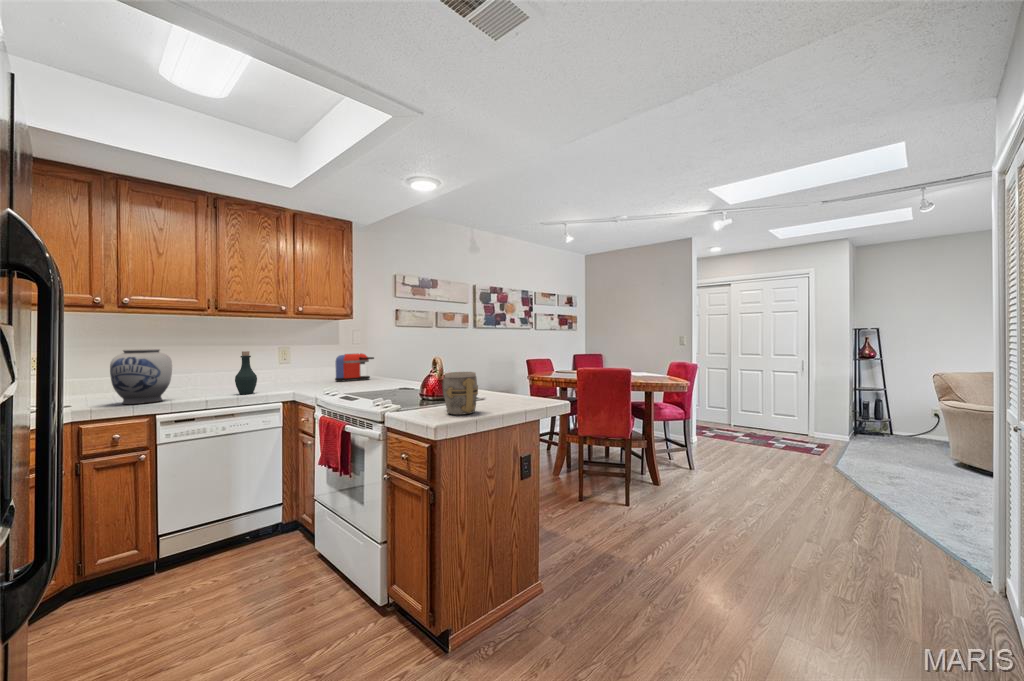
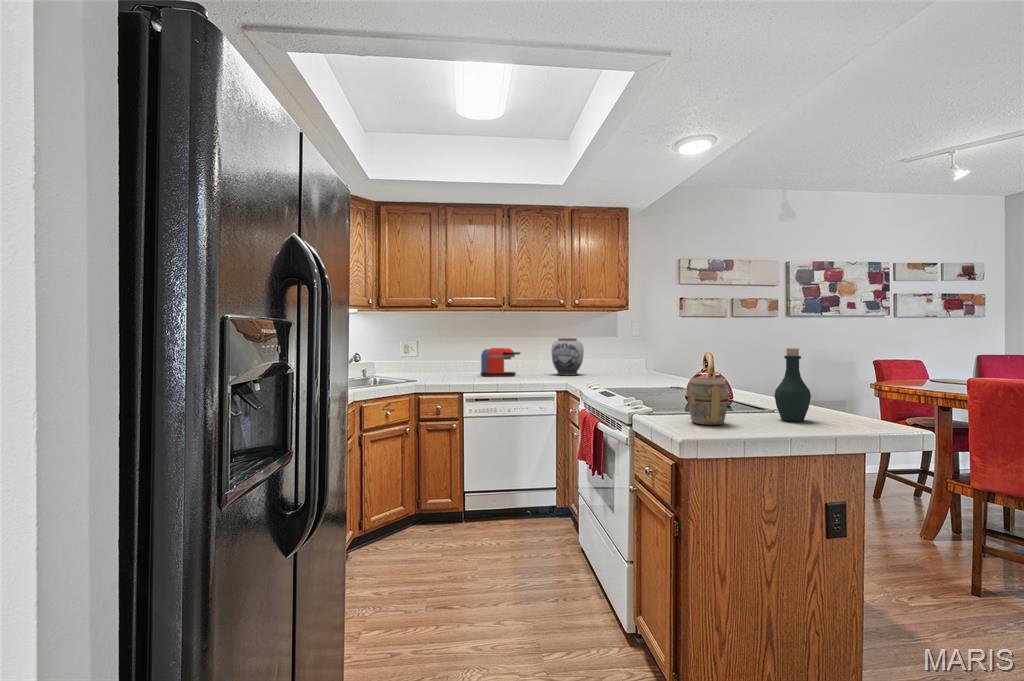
vase: present [110,349,172,404] -> present [551,338,584,376]
bottle: present [235,351,257,394] -> present [774,348,811,422]
coffee maker: present [335,353,374,382] -> present [480,348,520,376]

